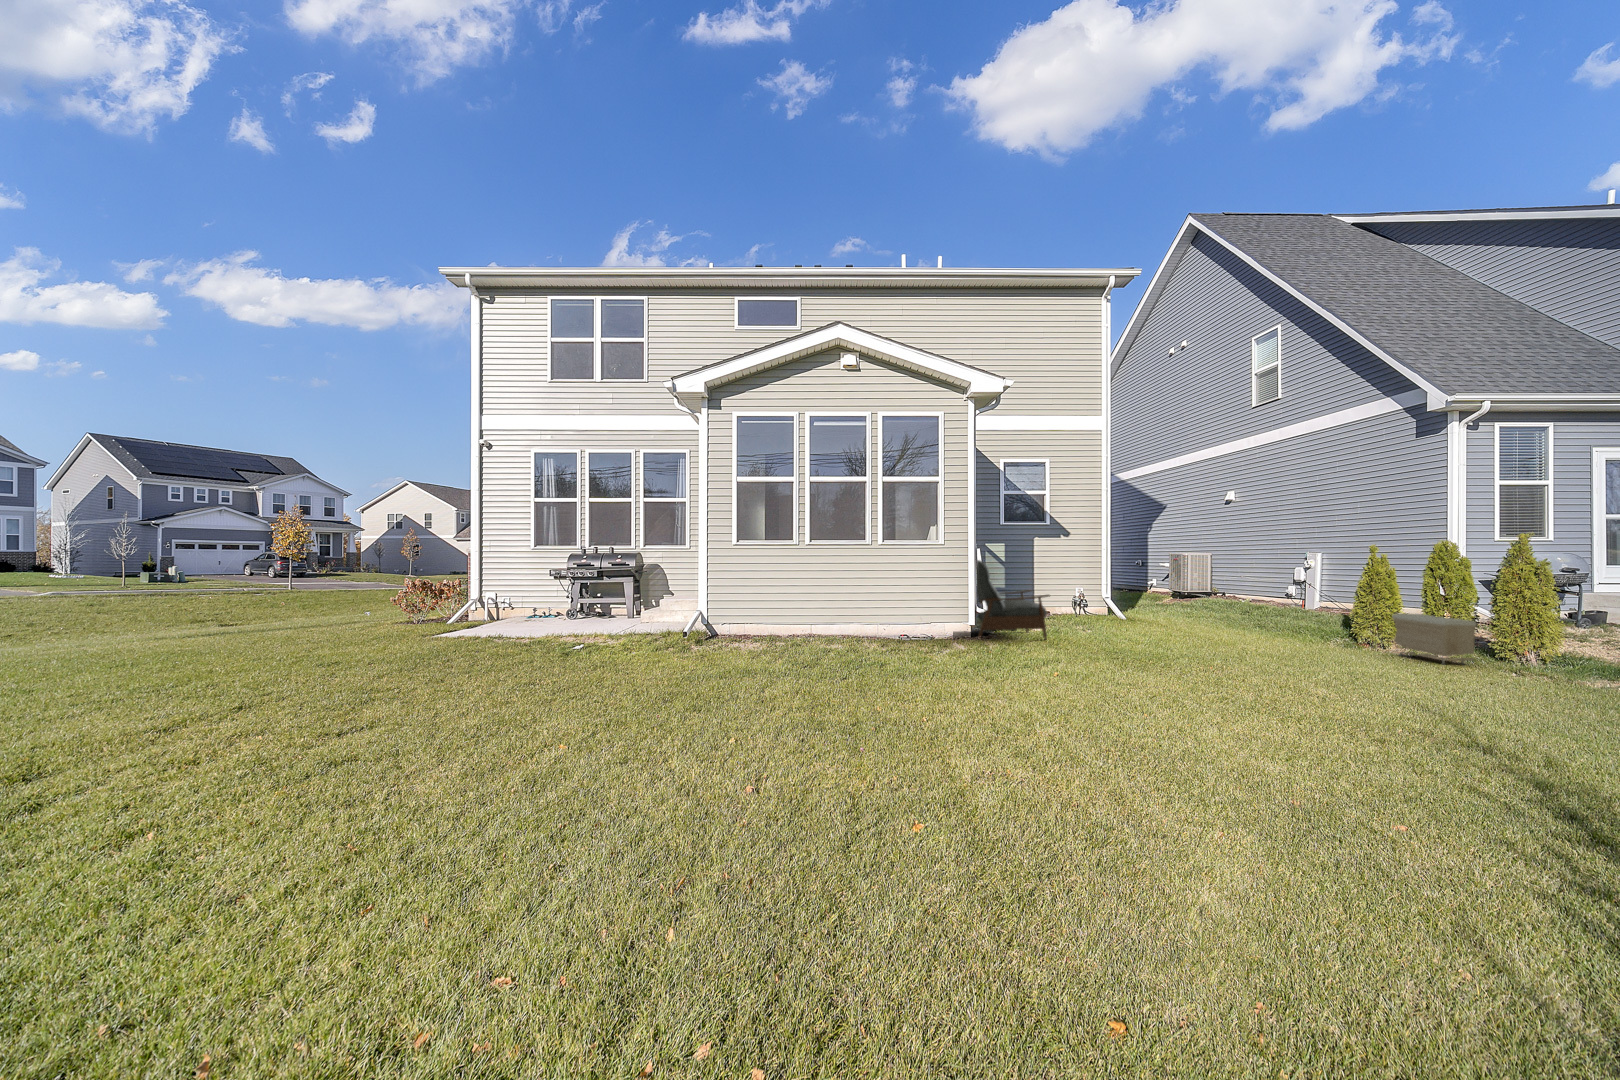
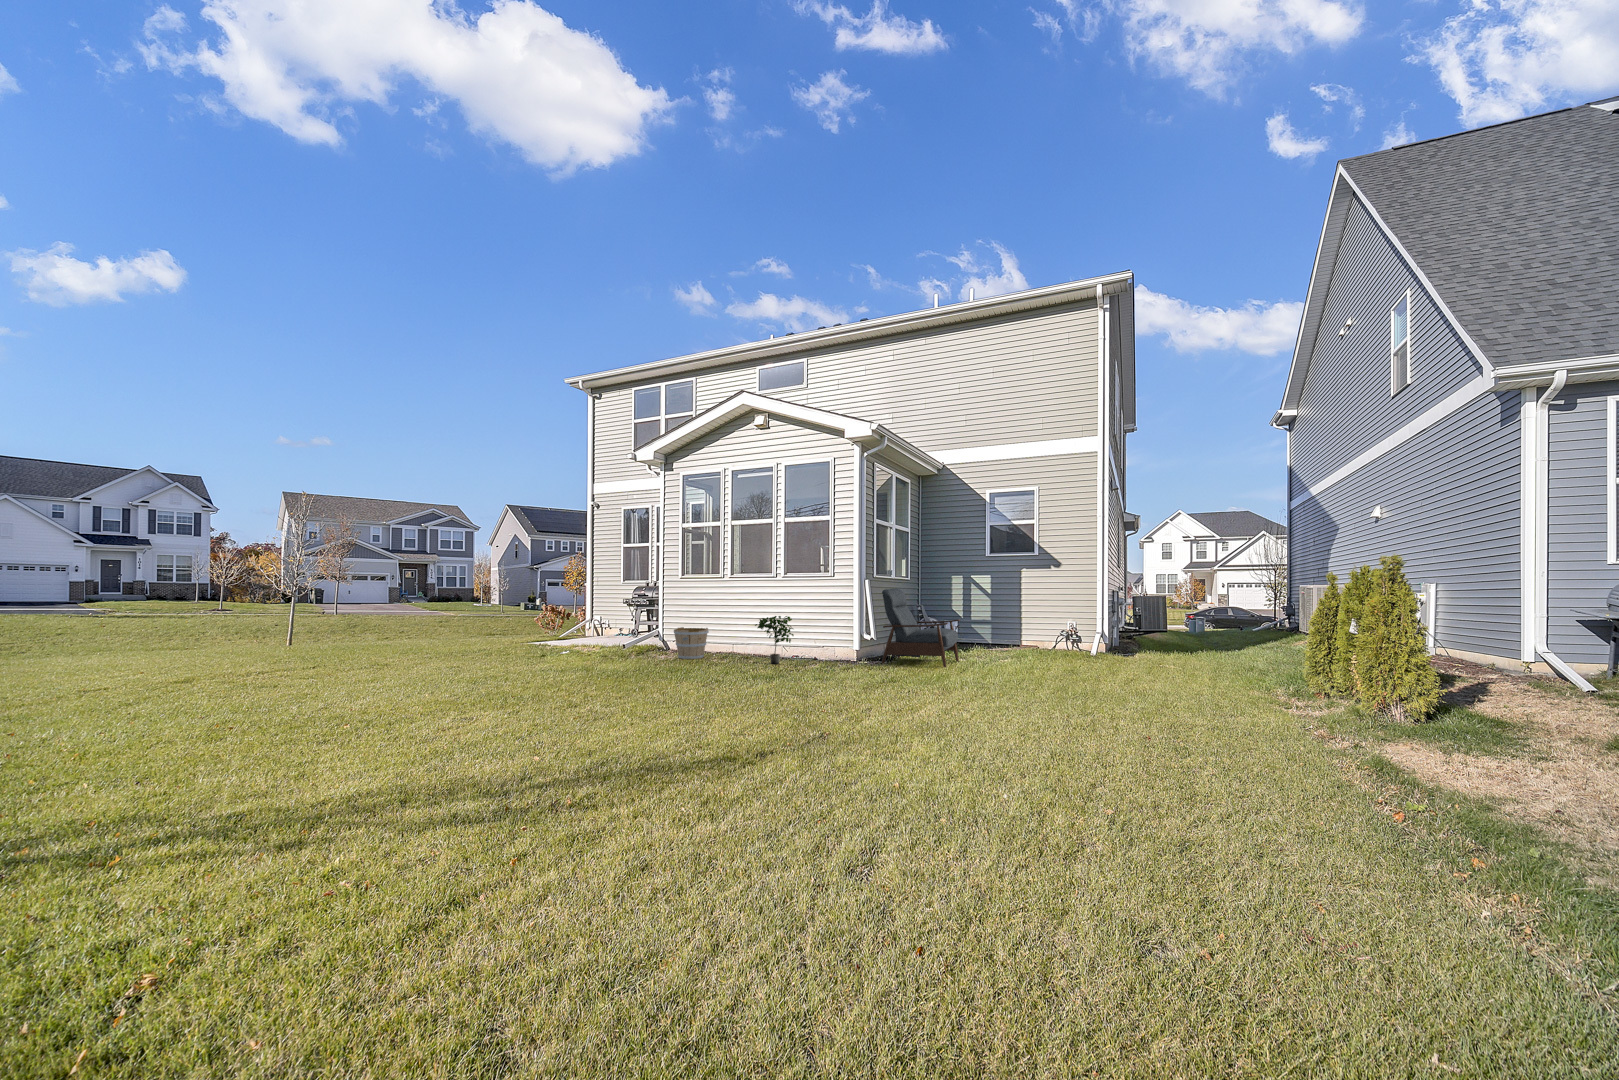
potted plant: none [863,592,905,649] -> present [755,616,794,664]
wooden bucket: none [744,610,788,651] -> present [674,627,709,659]
storage bench: present [1392,614,1476,665] -> none [1295,654,1360,718]

